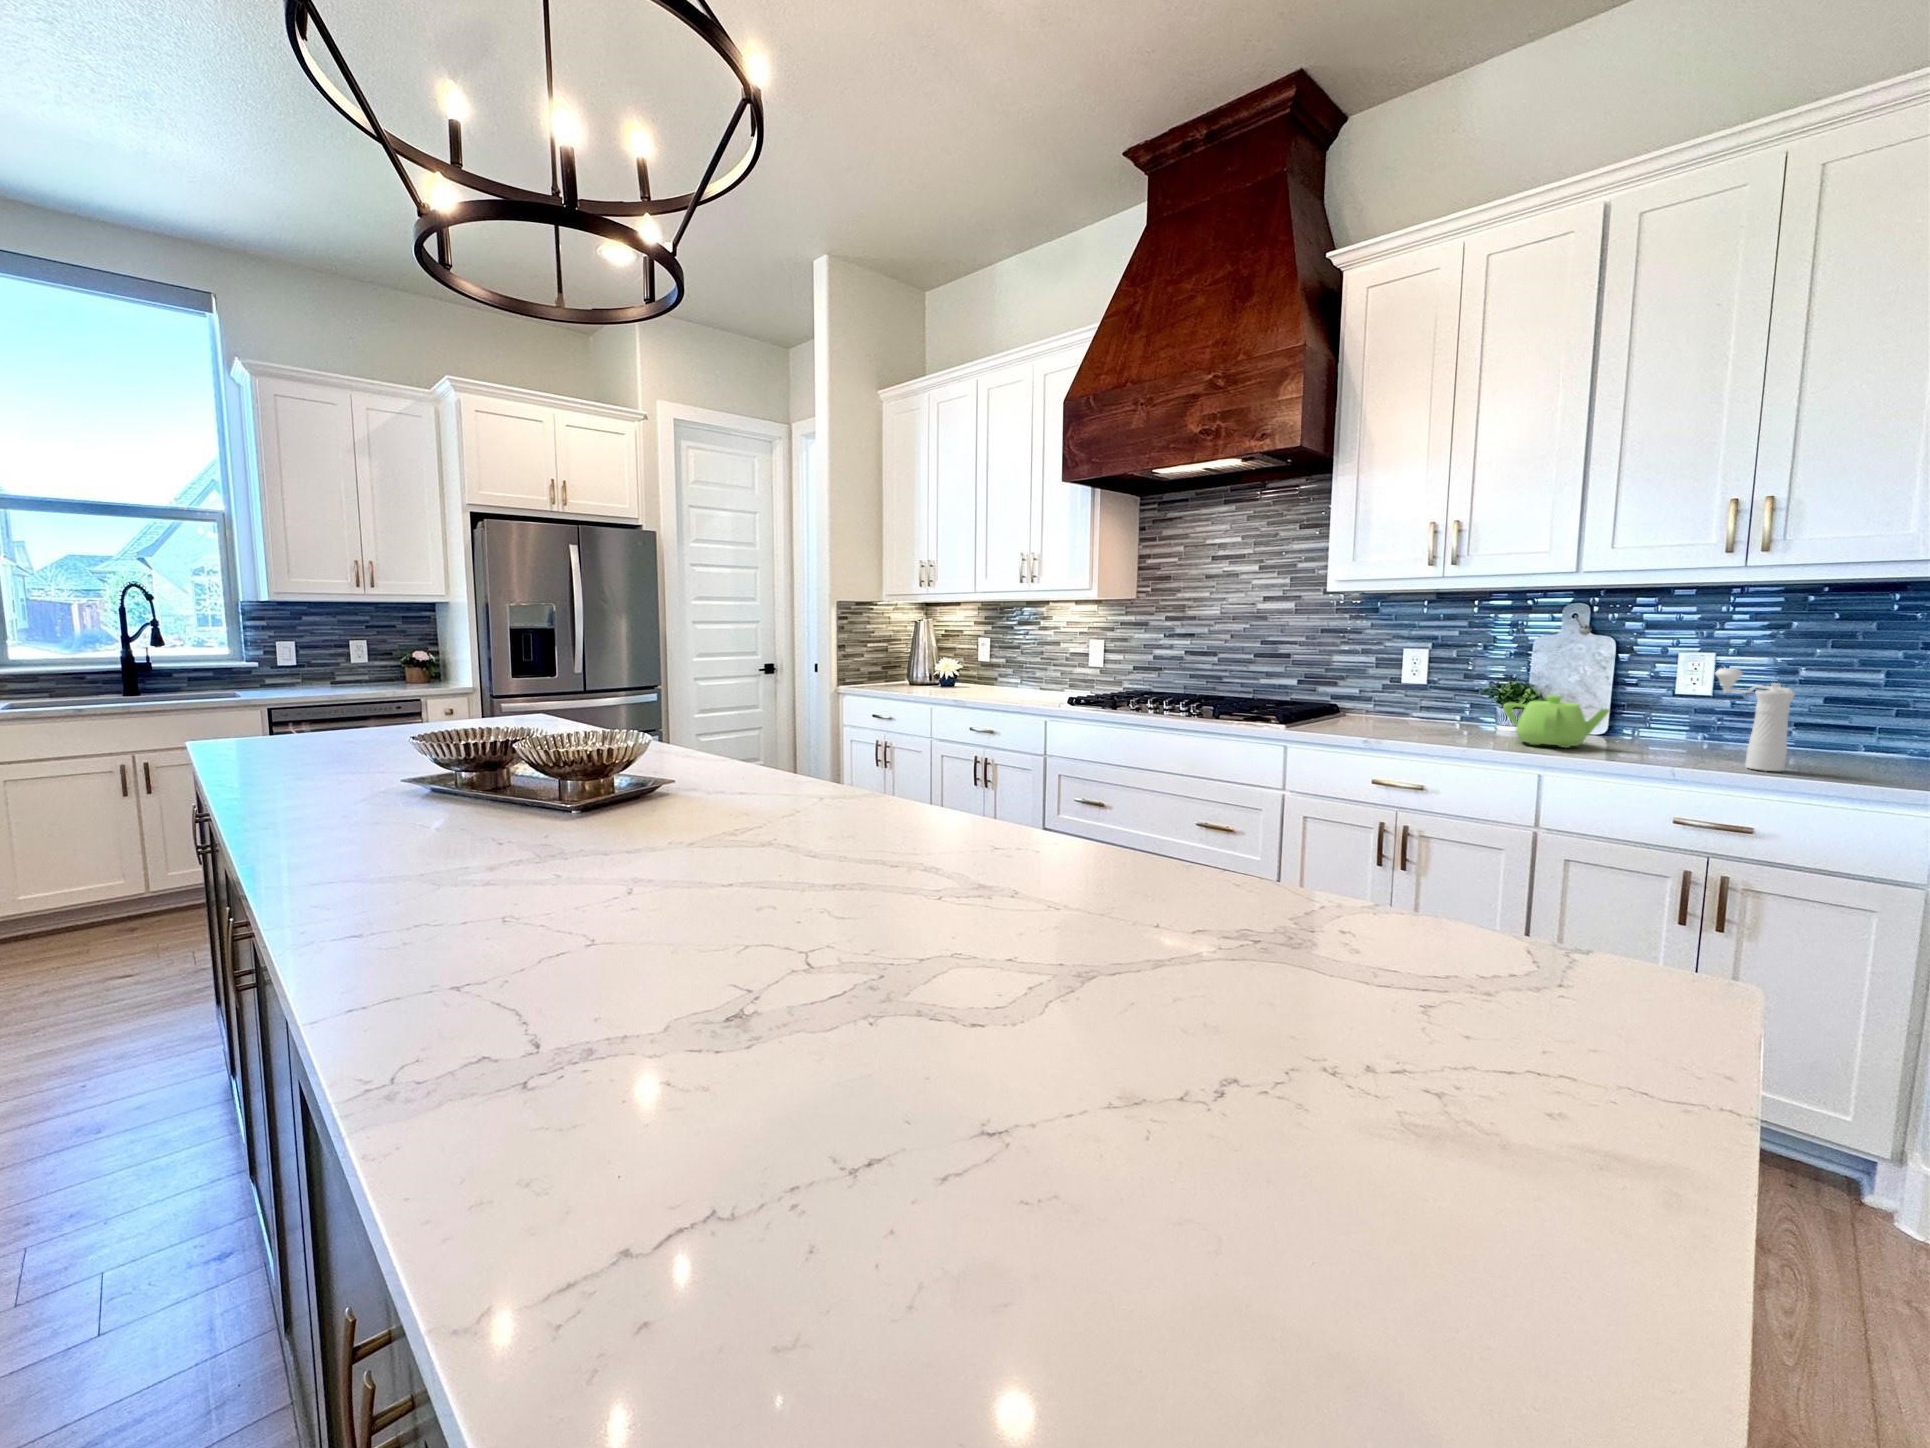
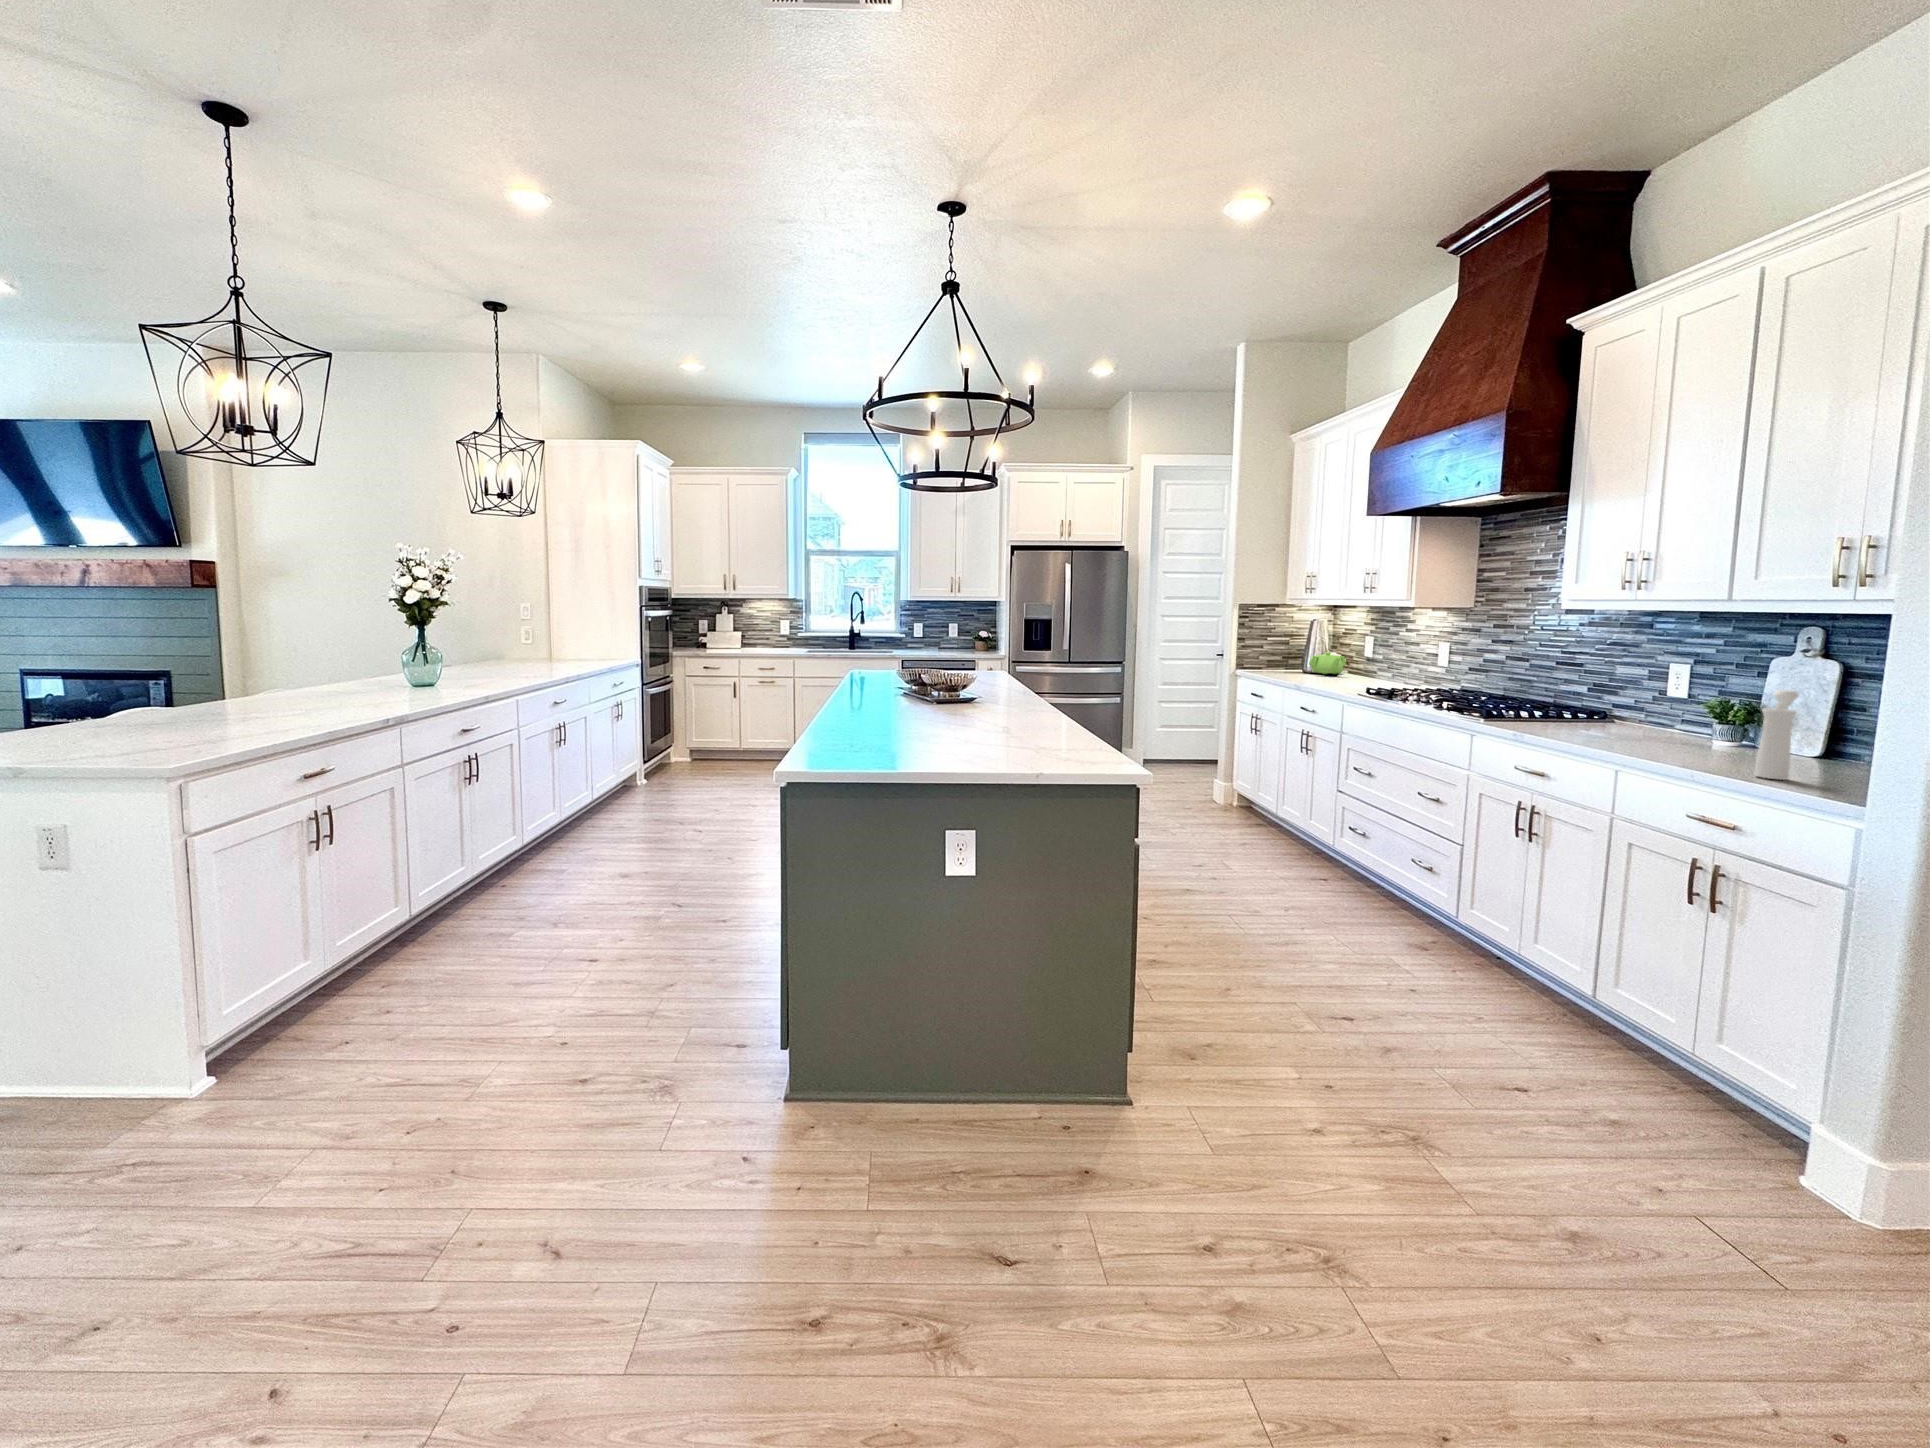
teapot: present [1503,695,1609,748] -> present [1309,652,1346,674]

